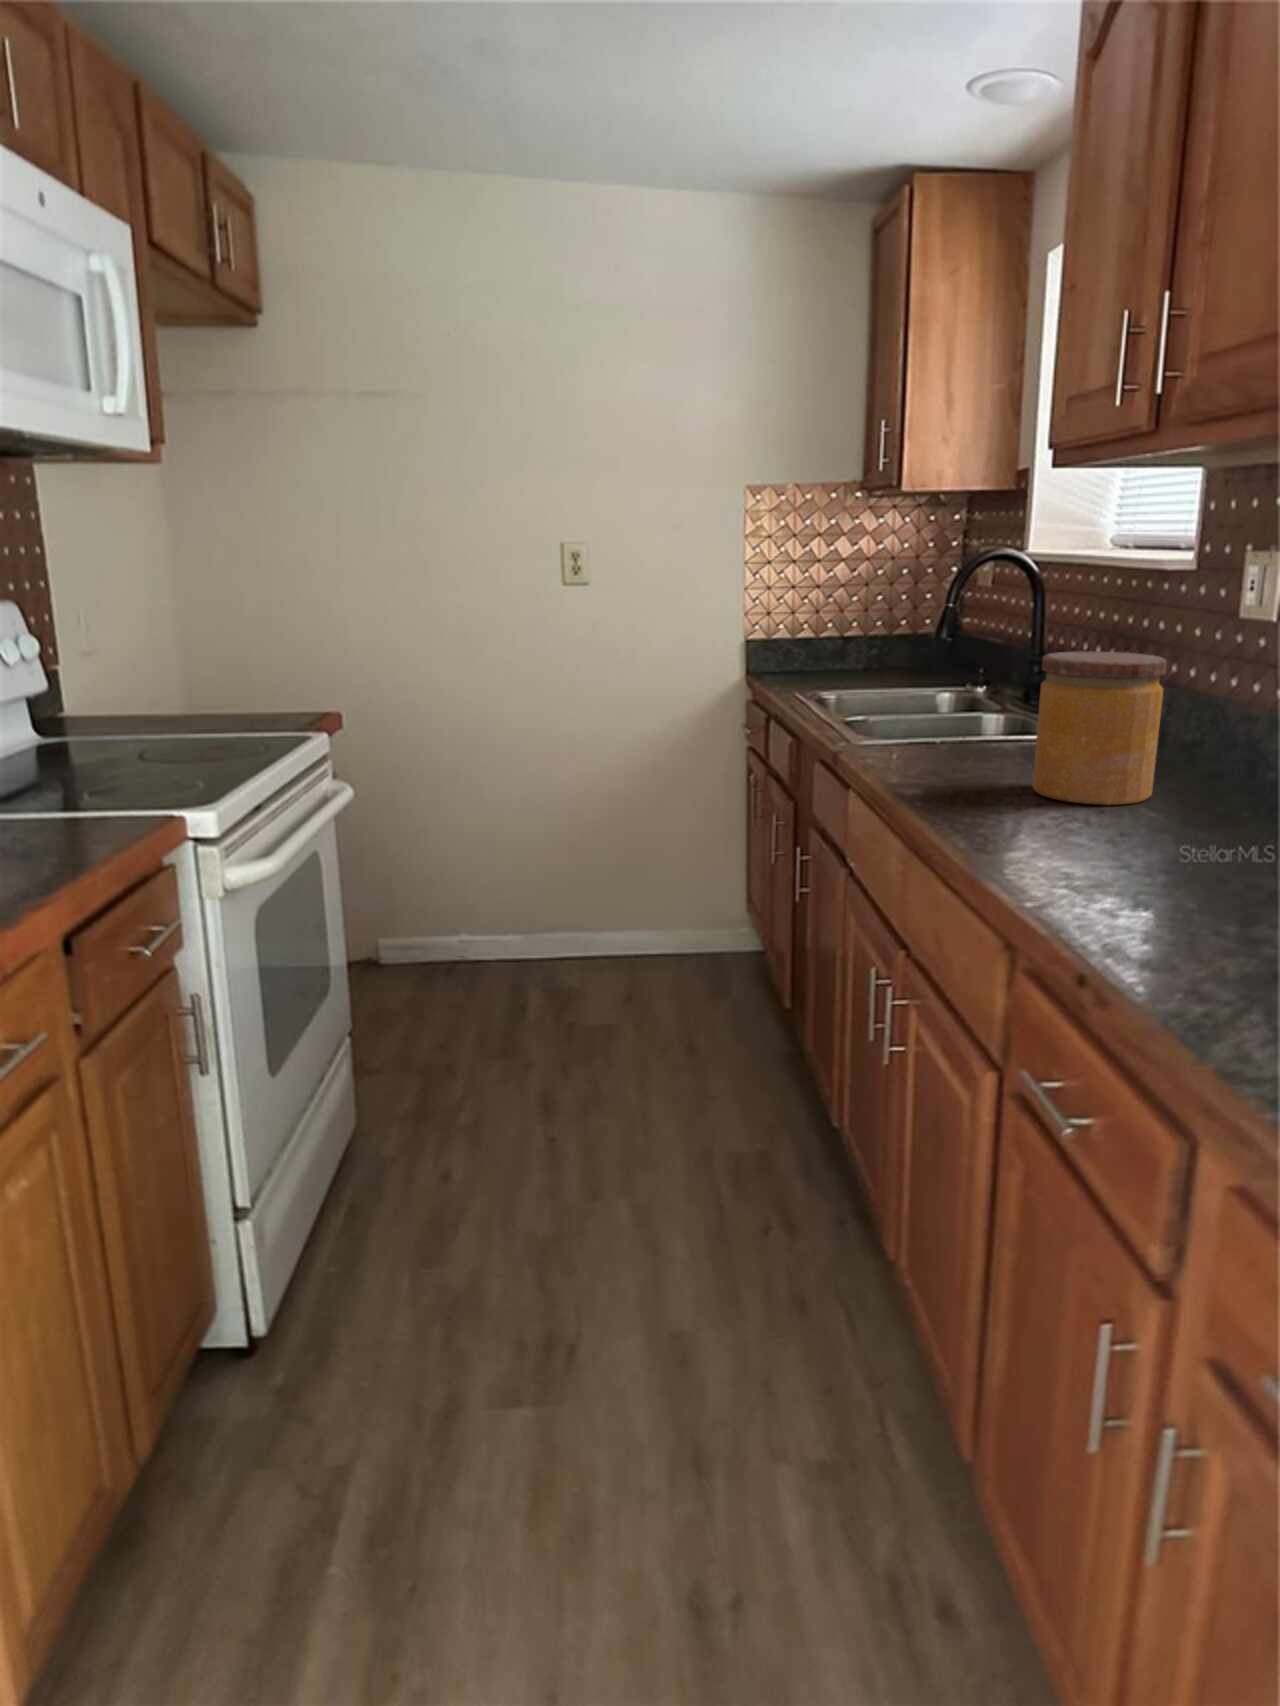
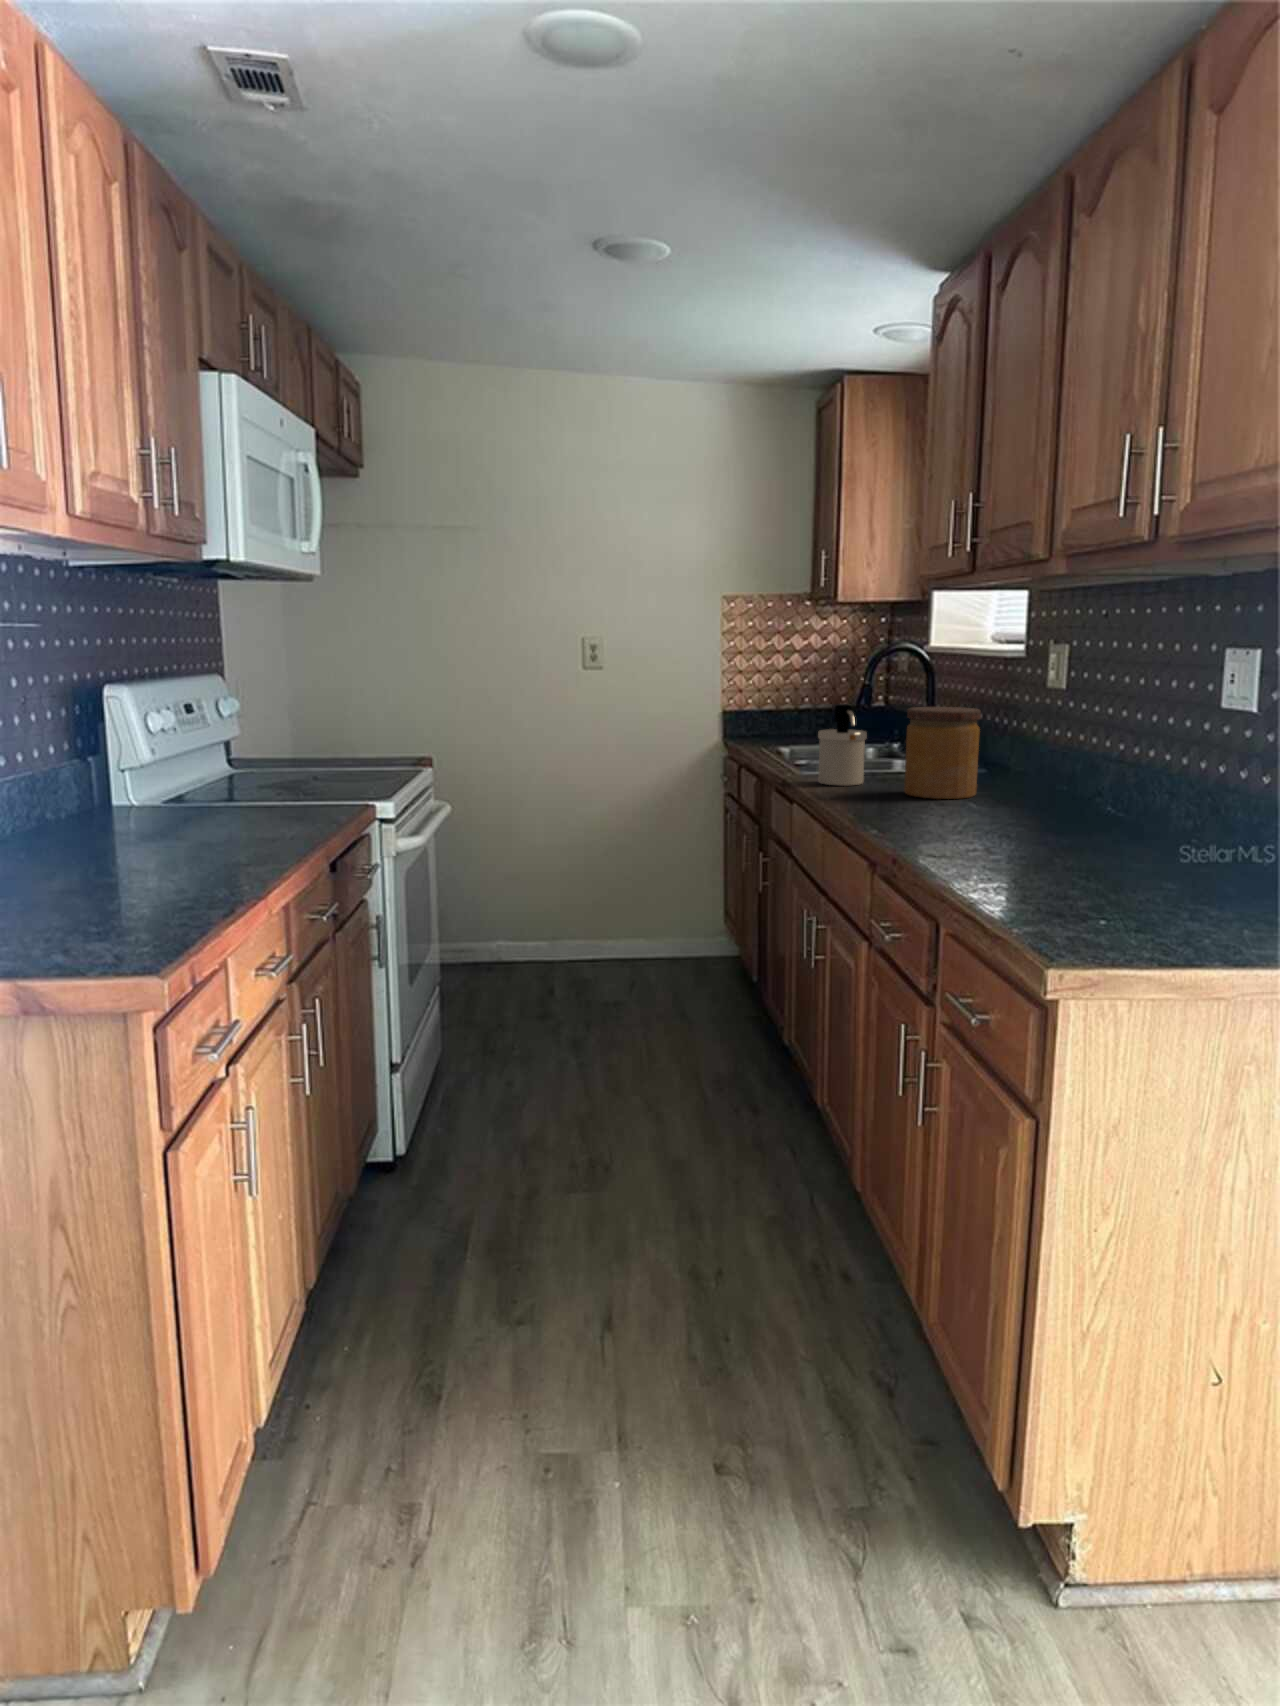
soap dispenser: none [890,644,966,770] -> present [818,704,867,786]

